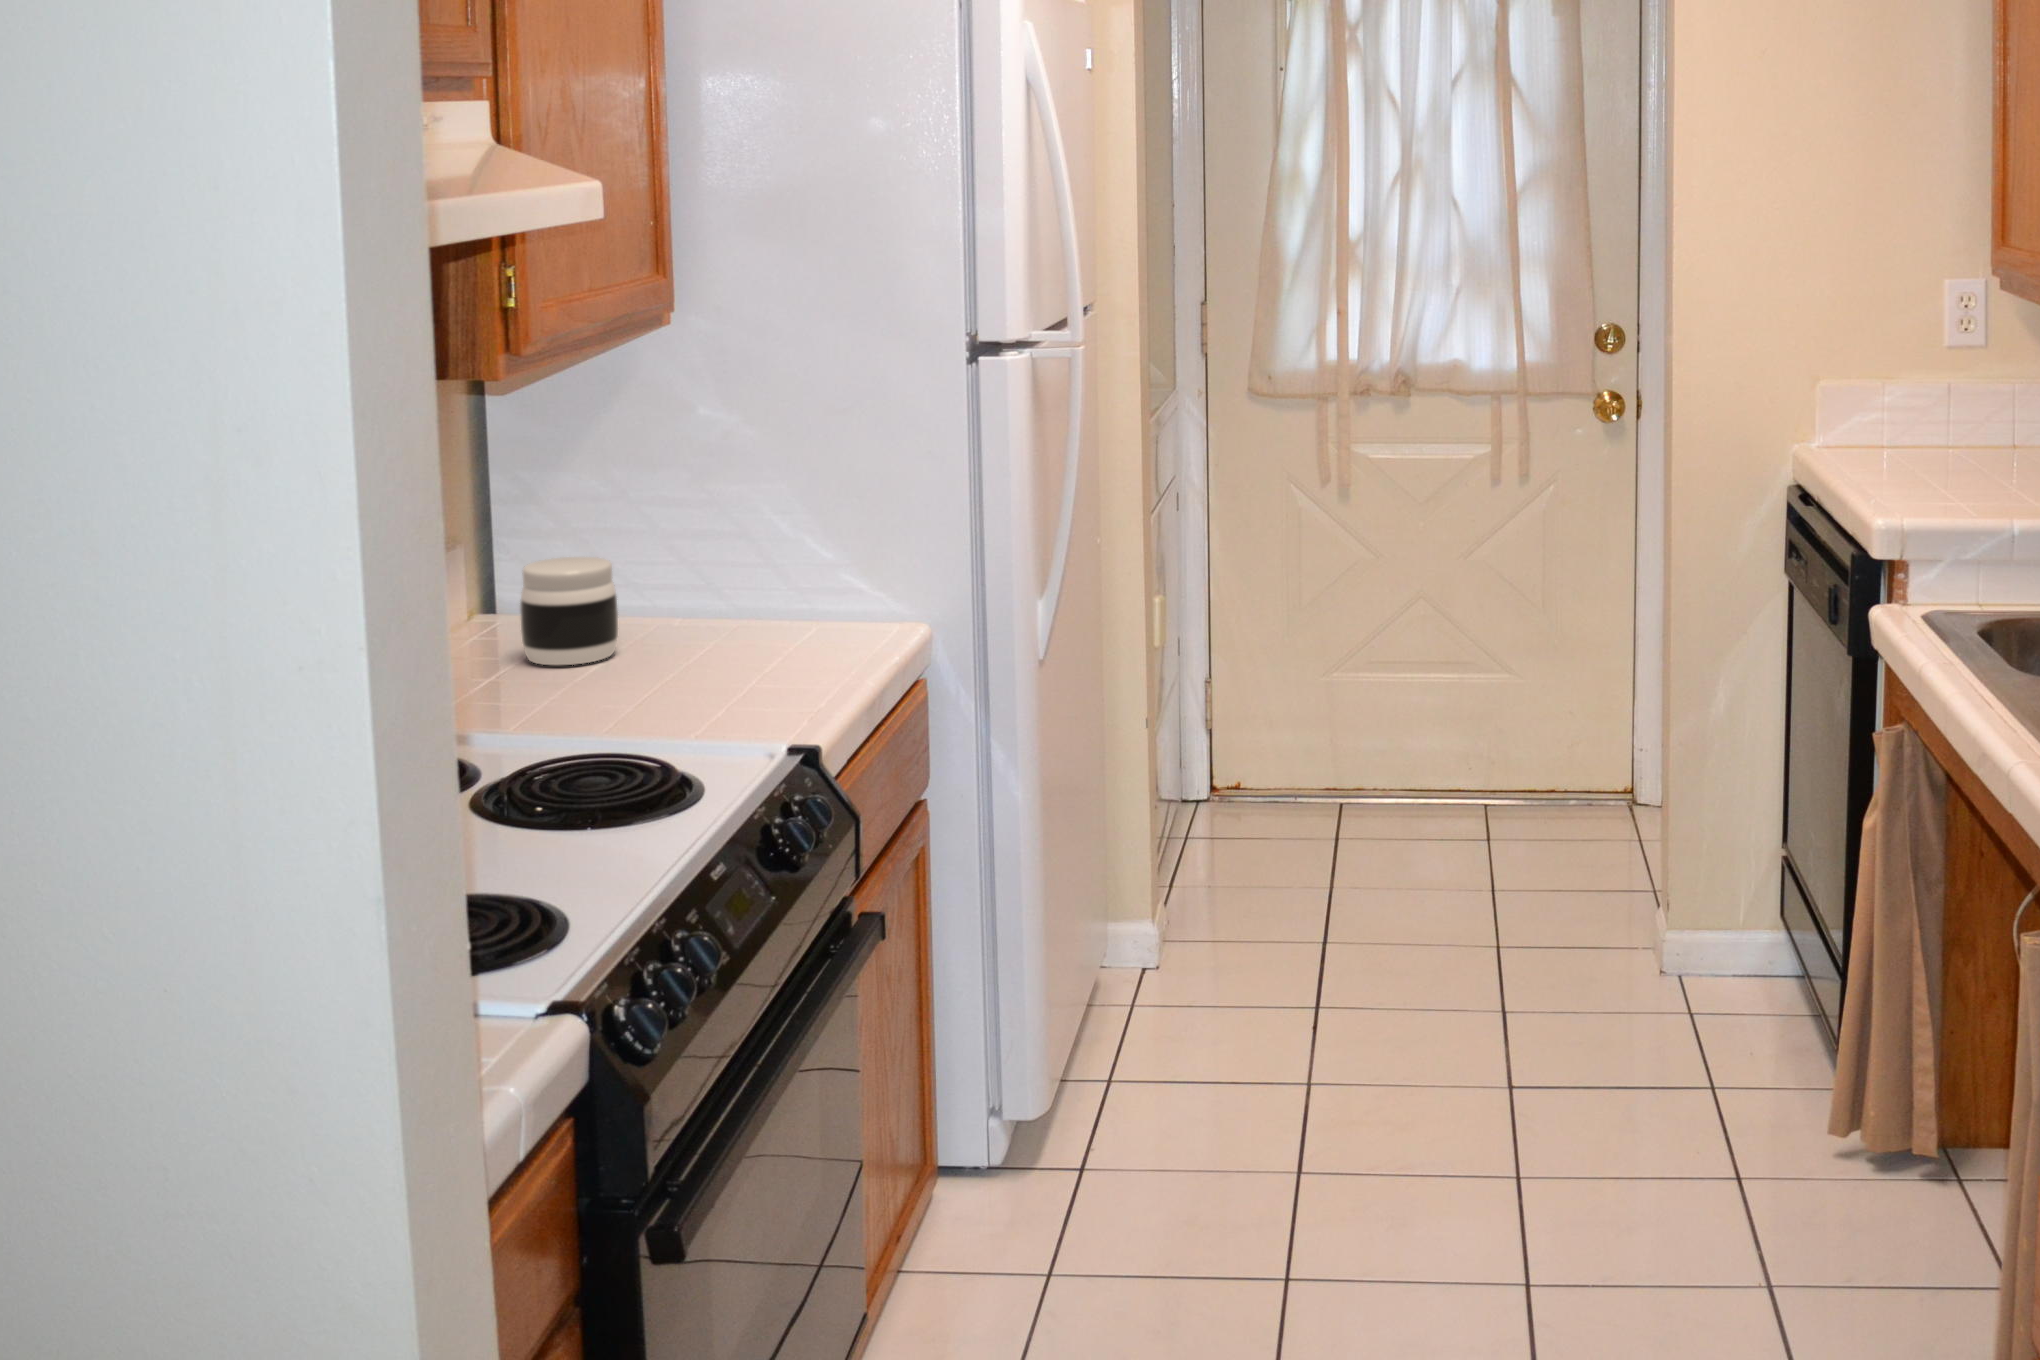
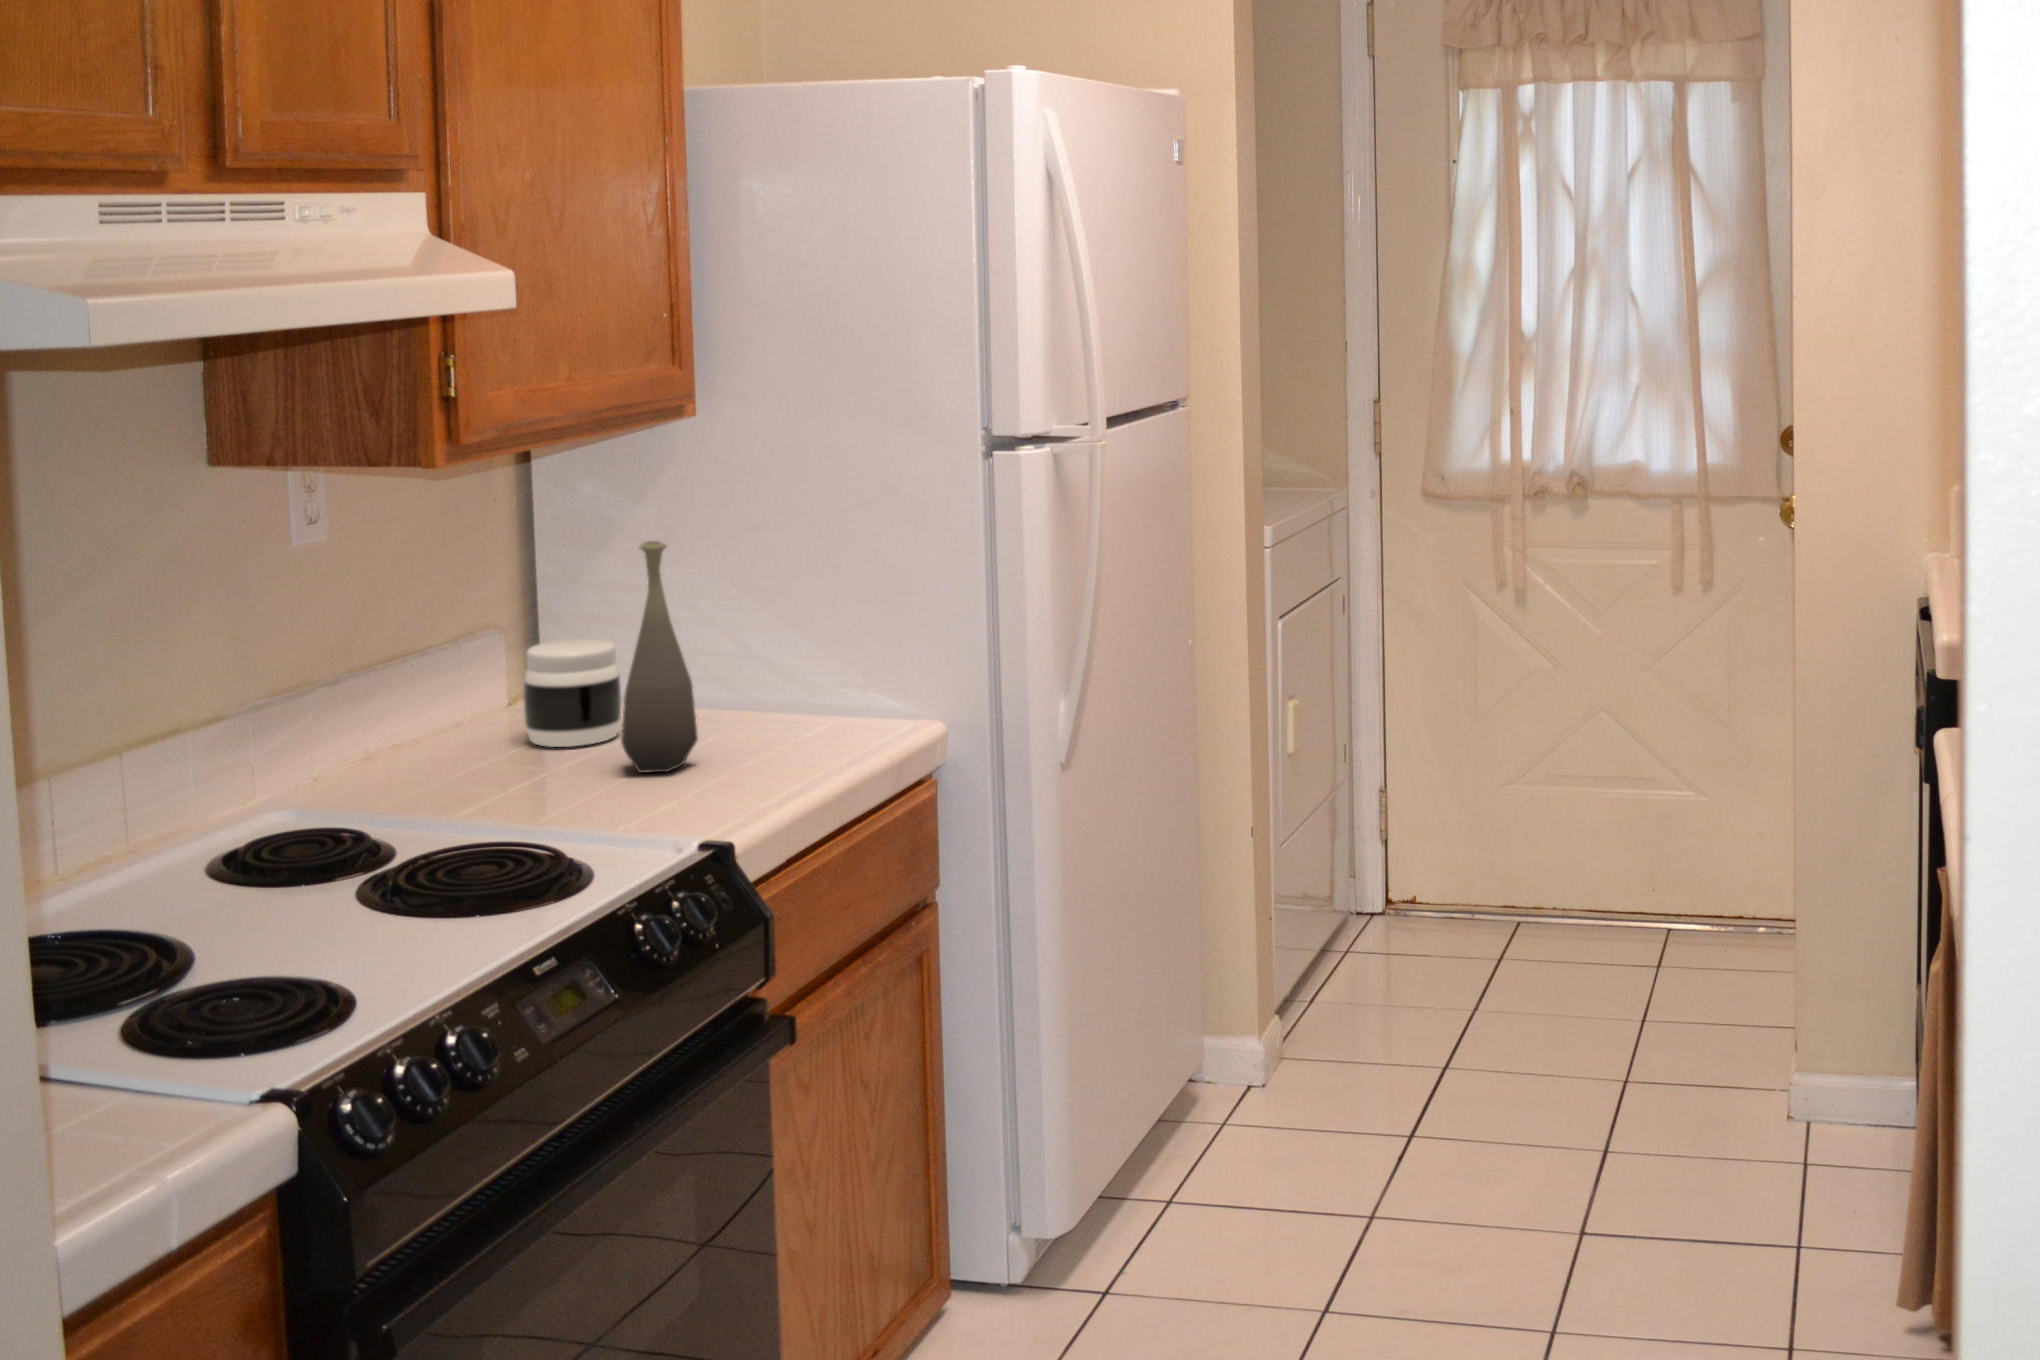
bottle: none [646,456,723,687] -> present [621,541,698,773]

